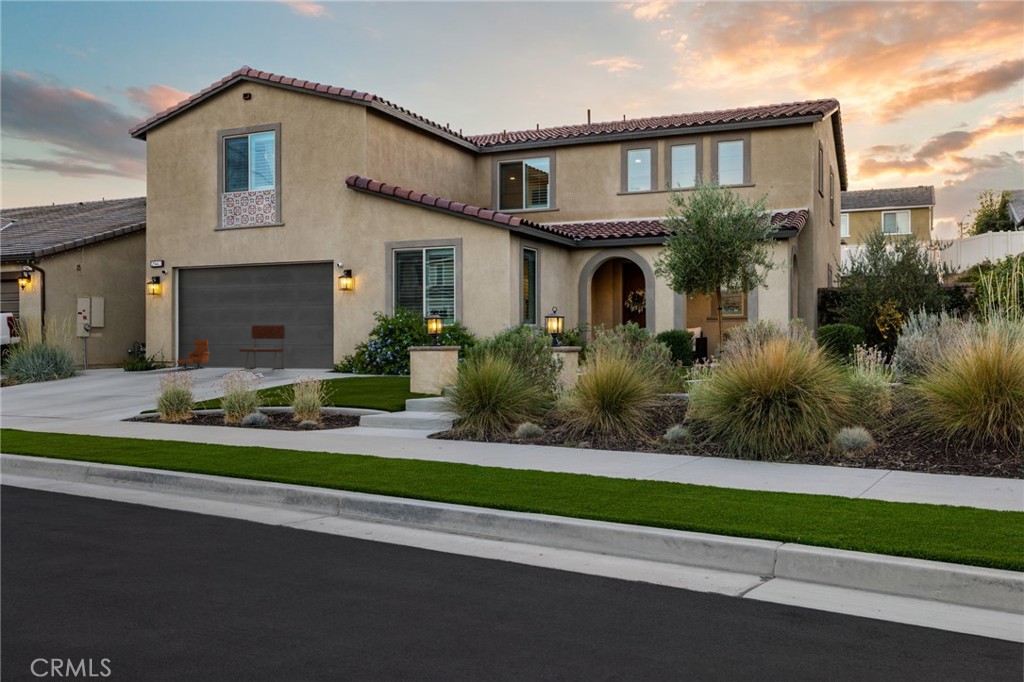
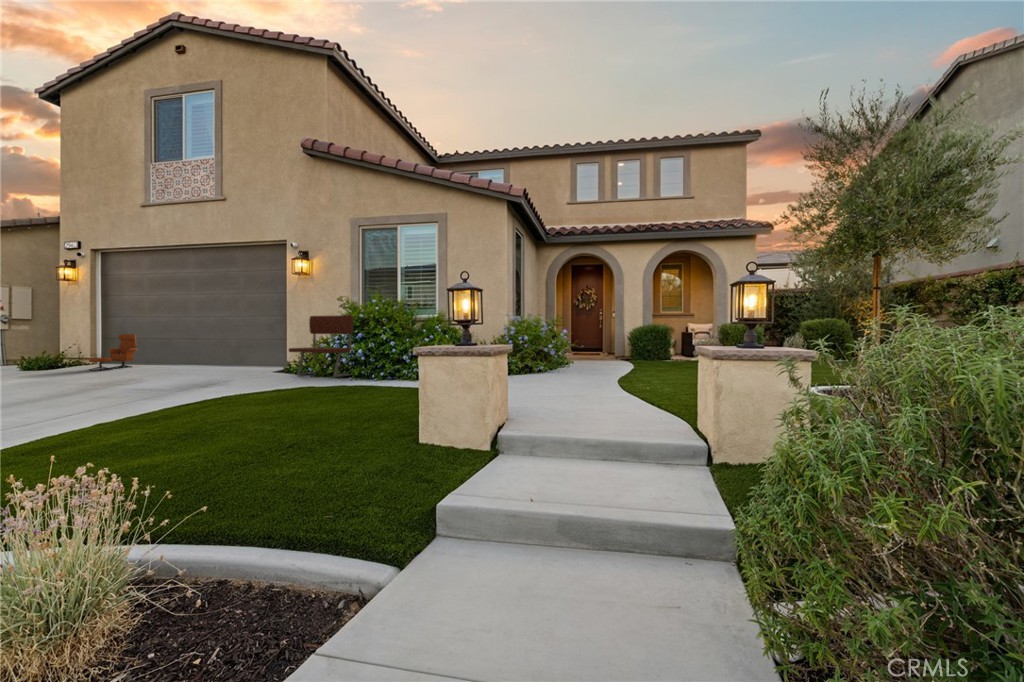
bench: present [239,325,285,369] -> present [289,315,353,377]

